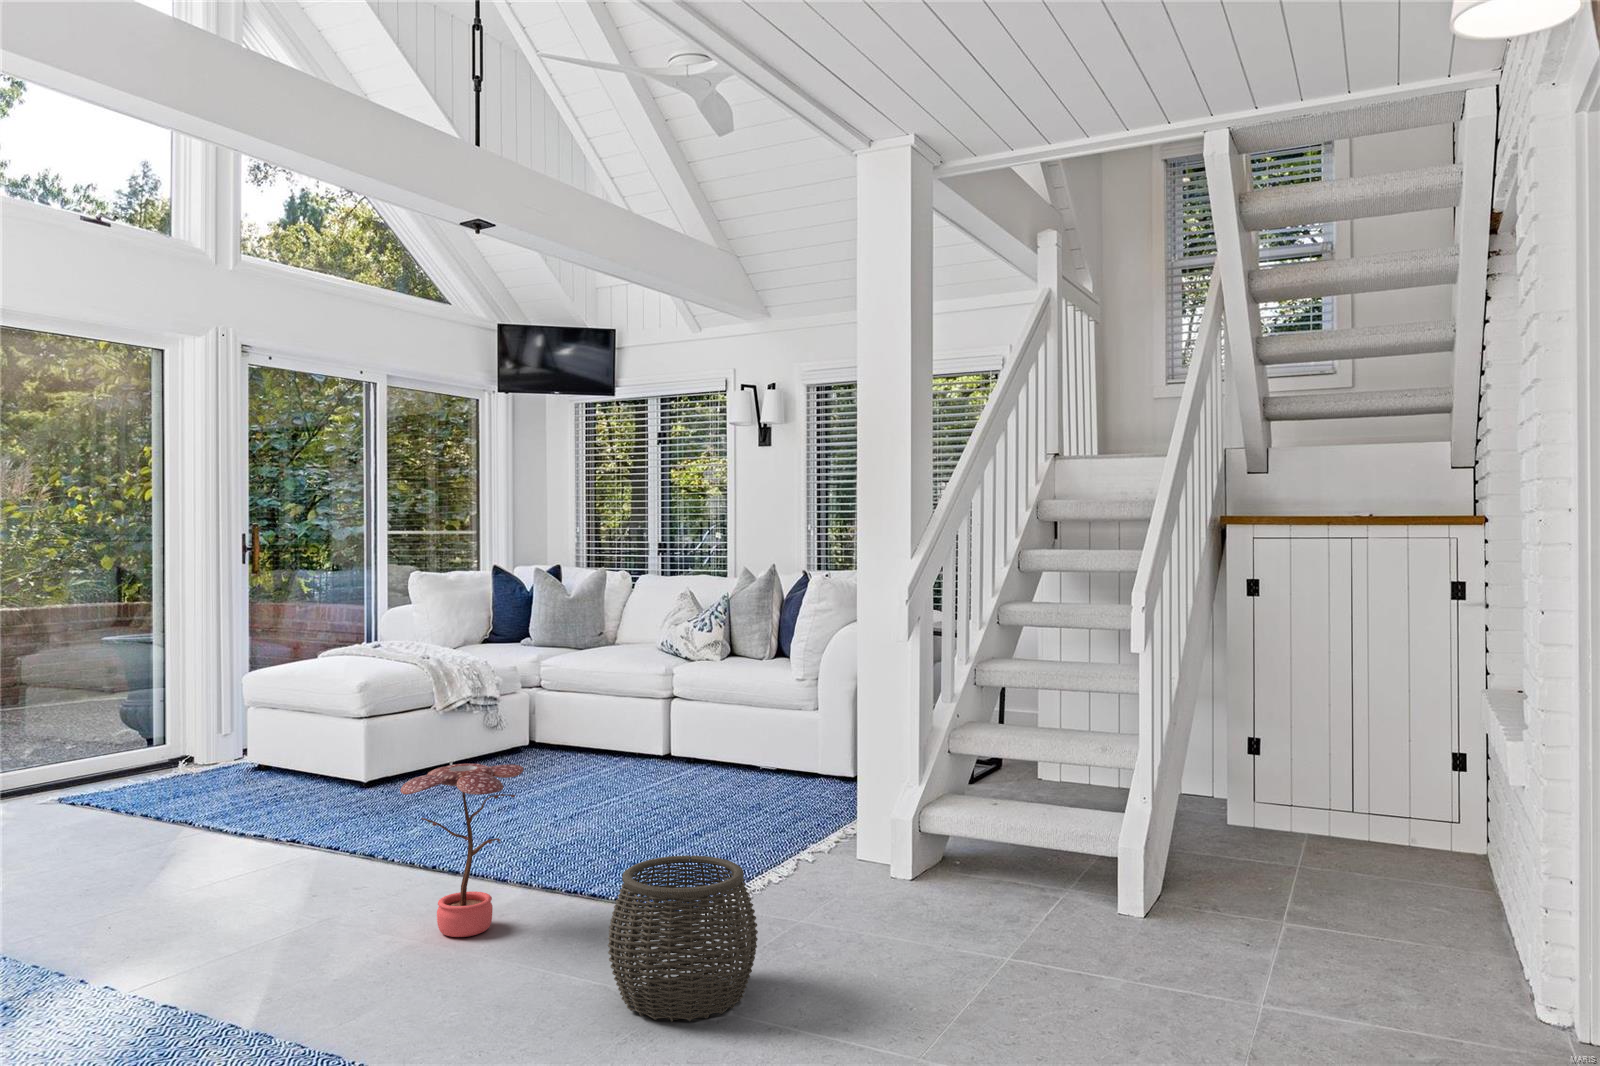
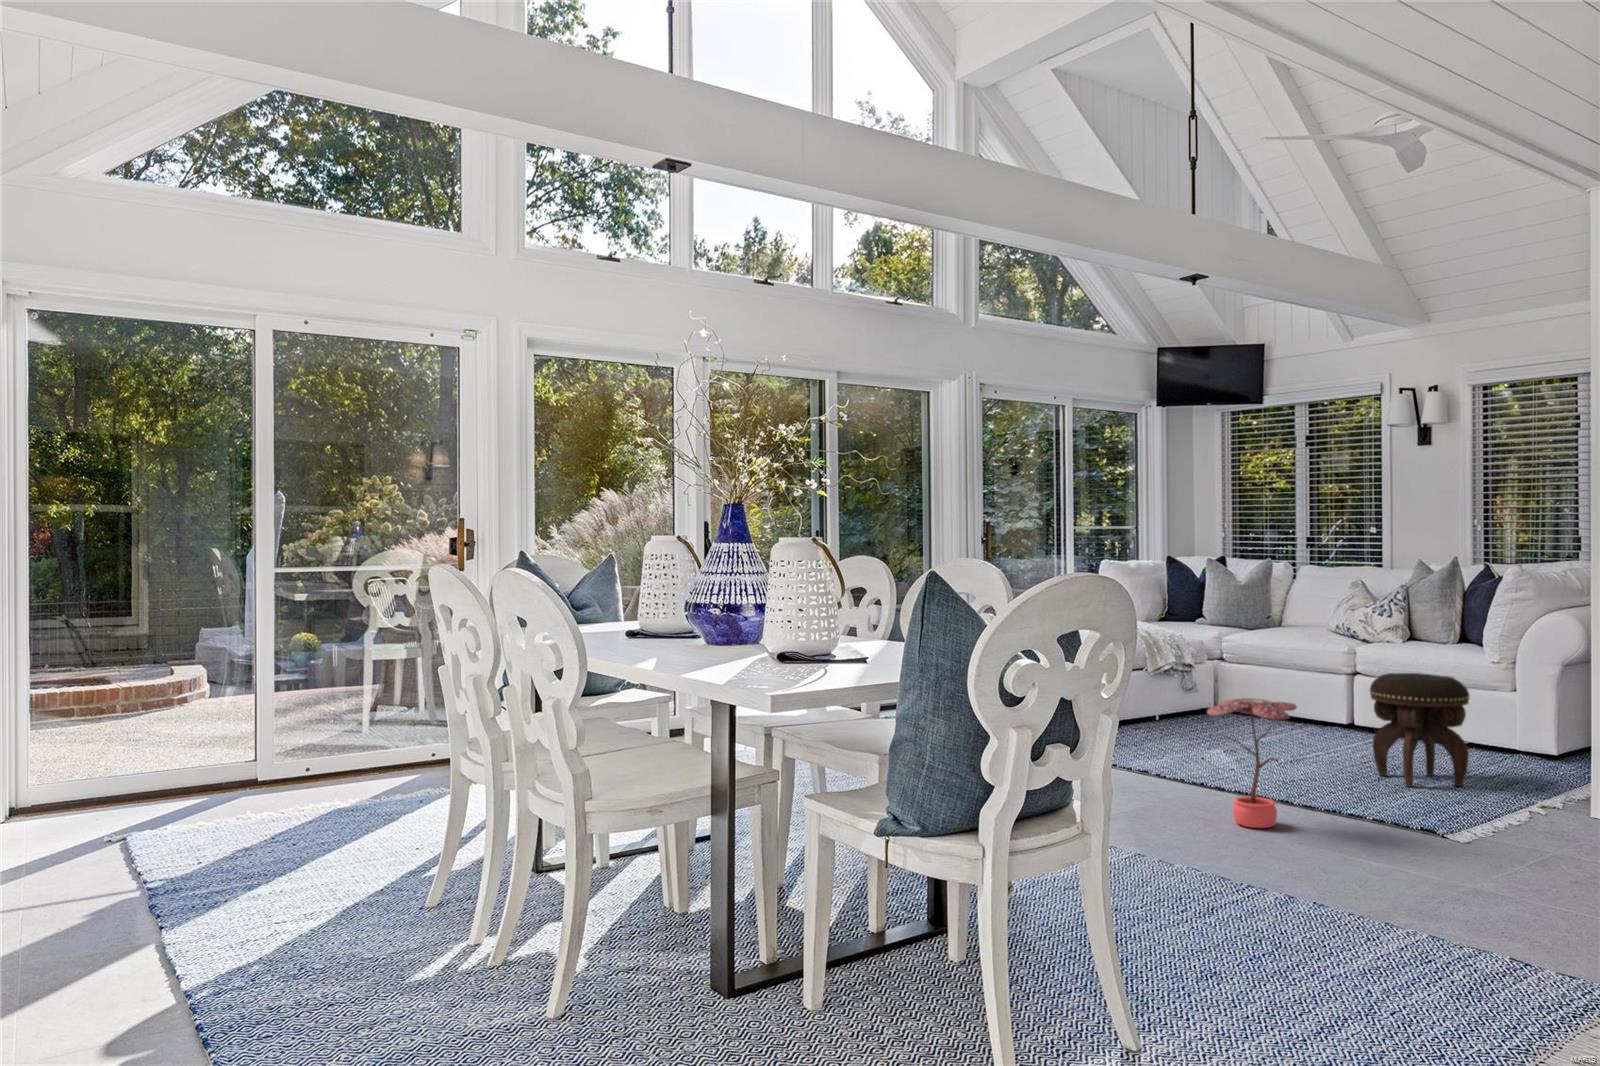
footstool: none [649,705,749,841] -> present [1370,673,1469,787]
woven basket: present [608,855,758,1022] -> none [1409,776,1549,901]

